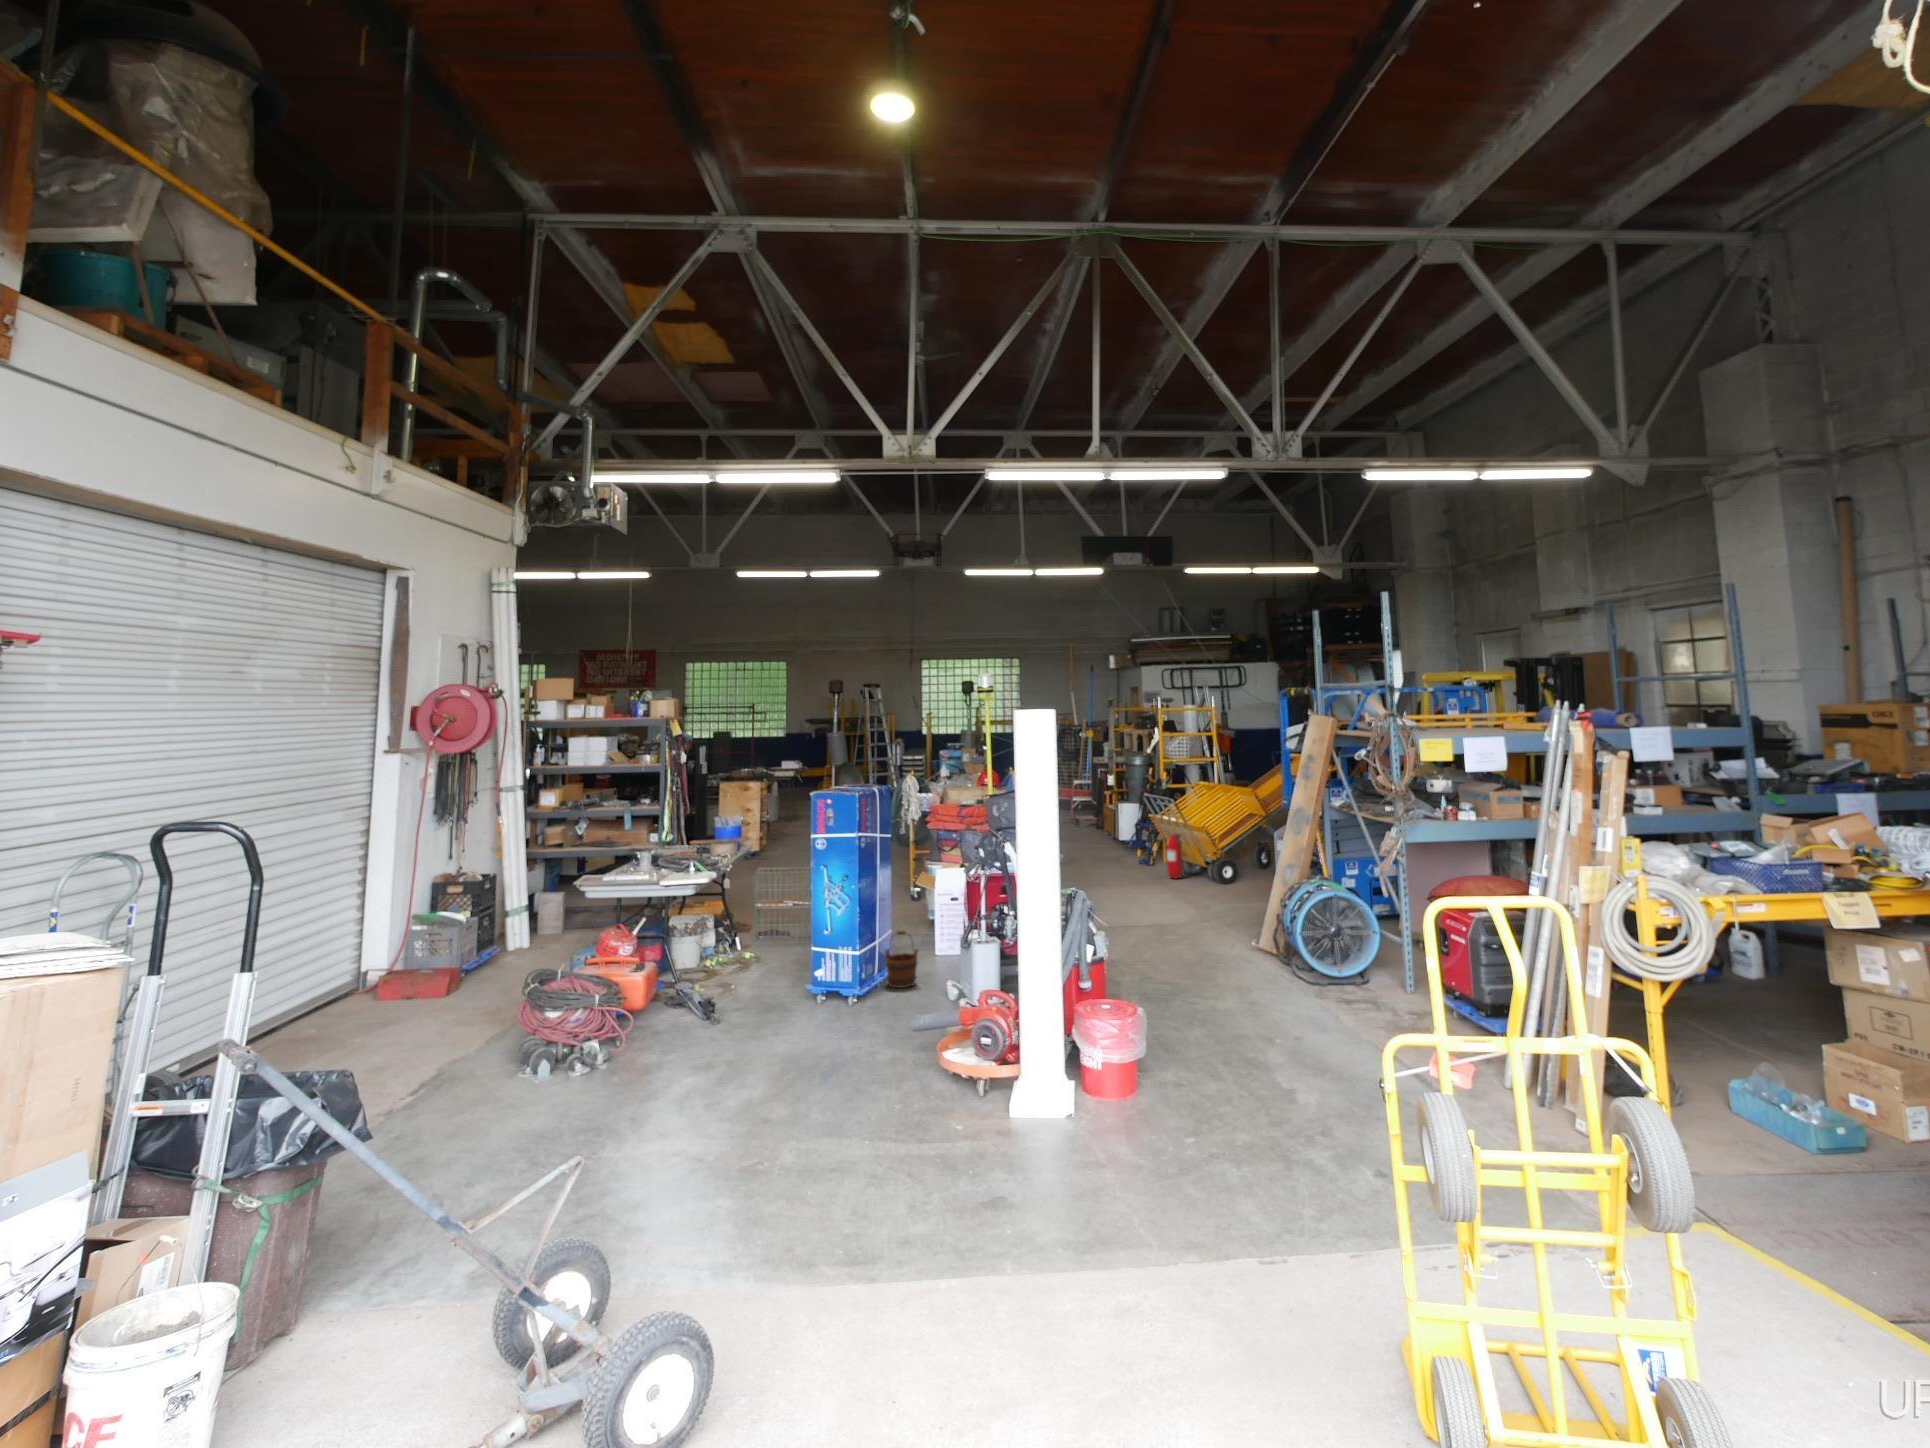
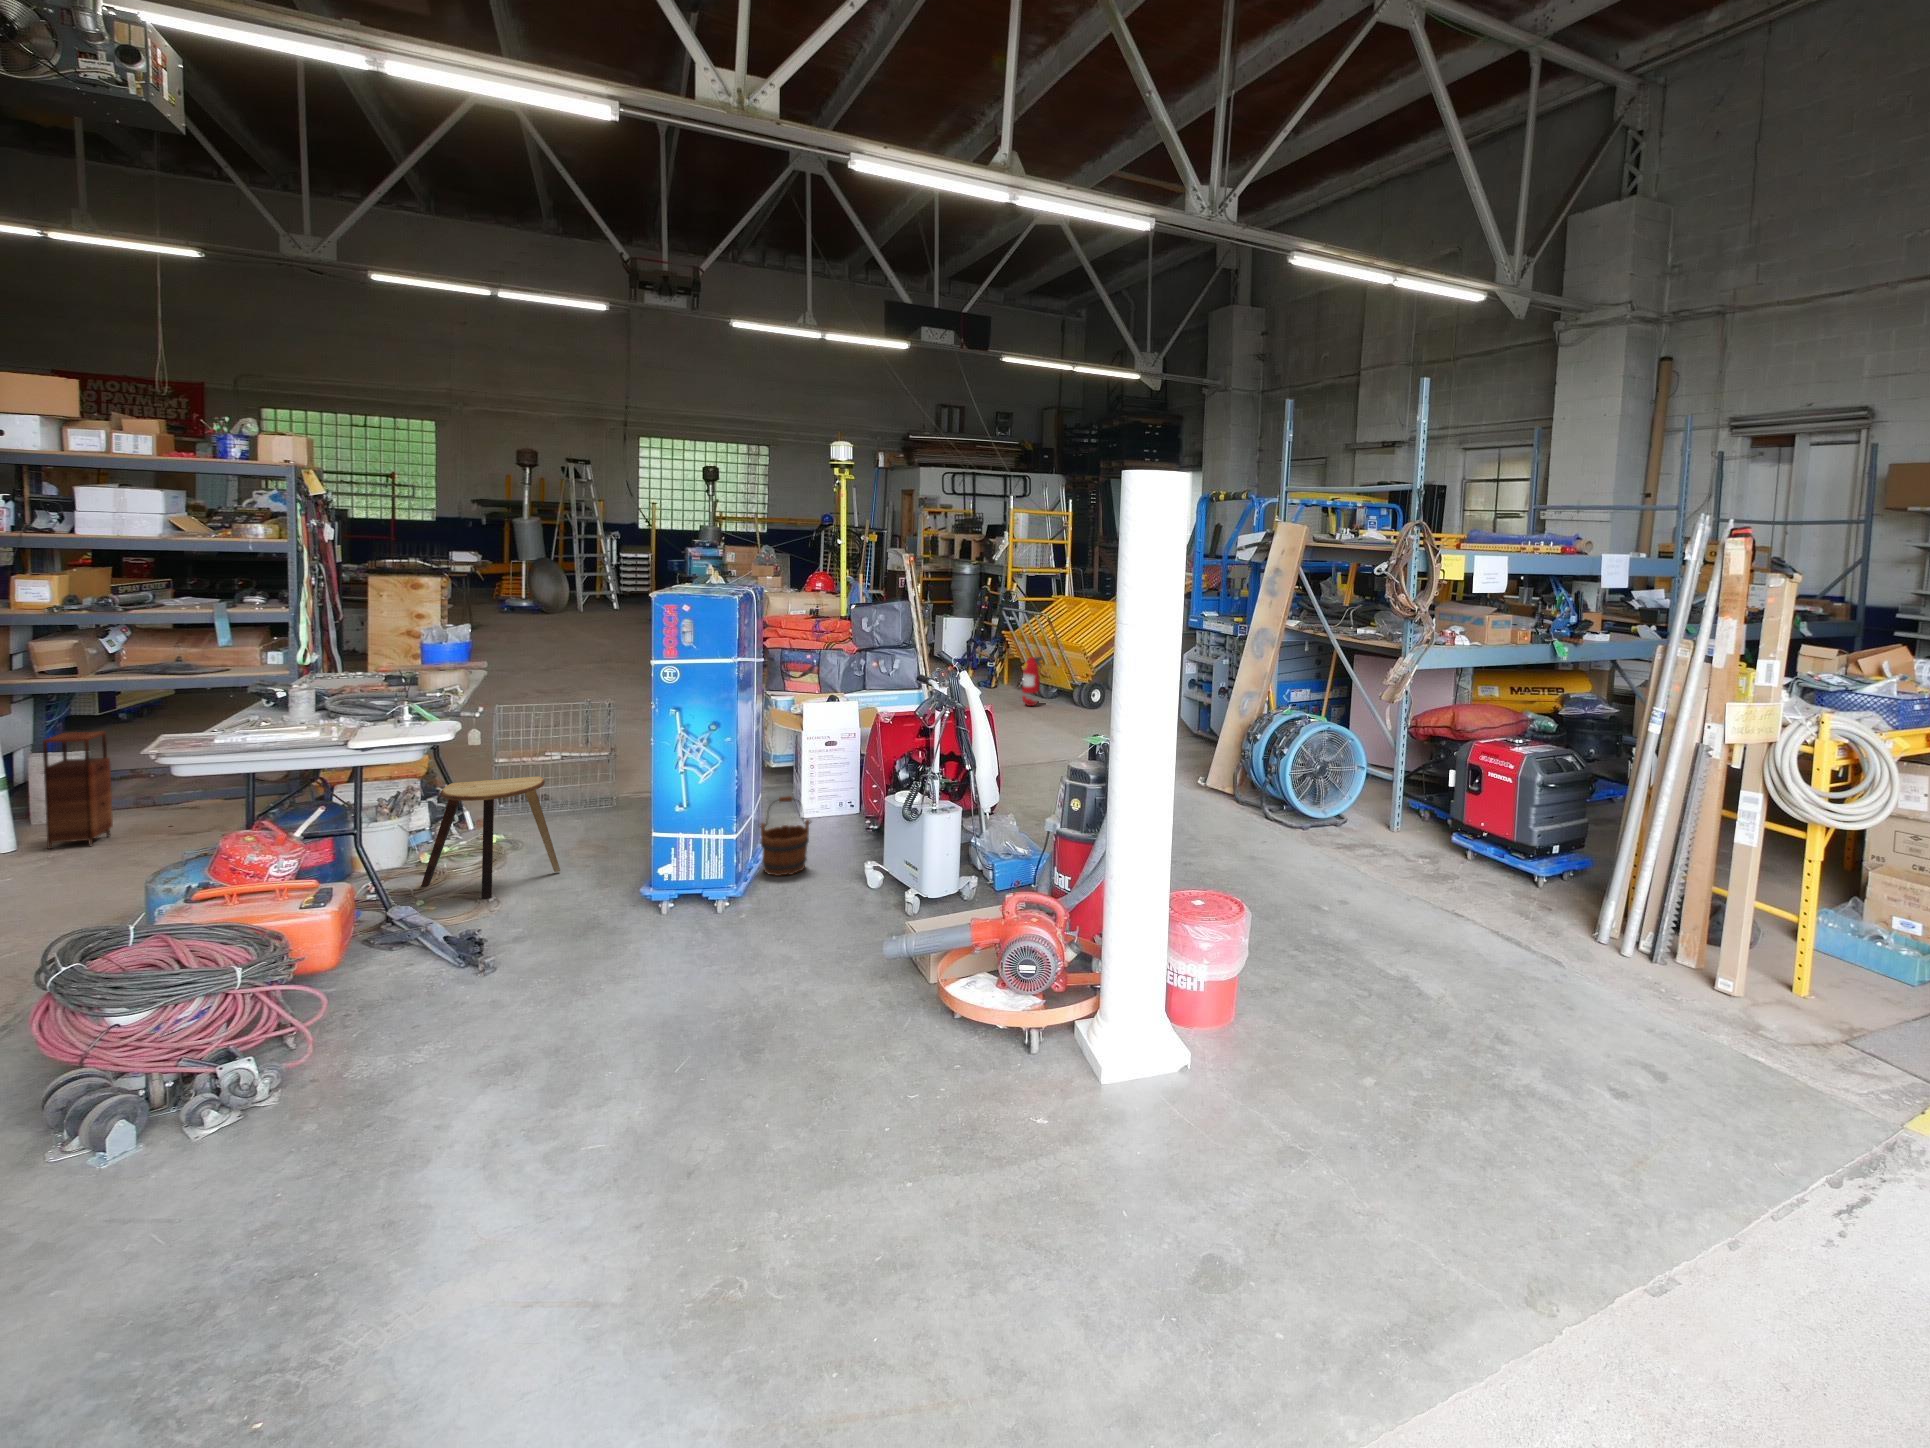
storage cabinet: none [545,878,575,946] -> present [43,731,113,849]
stool: none [700,911,774,987] -> present [421,776,560,899]

